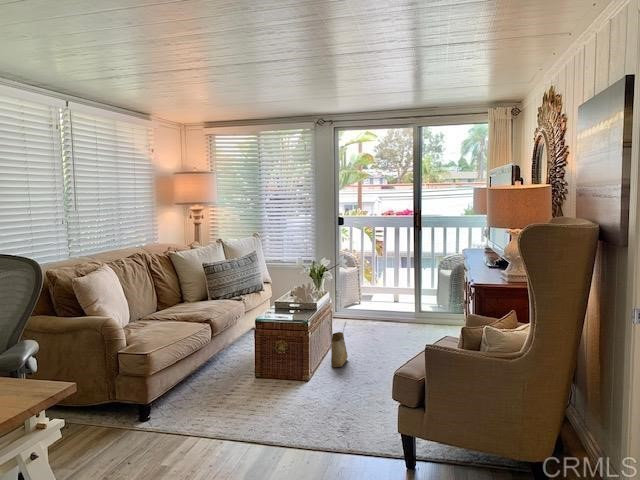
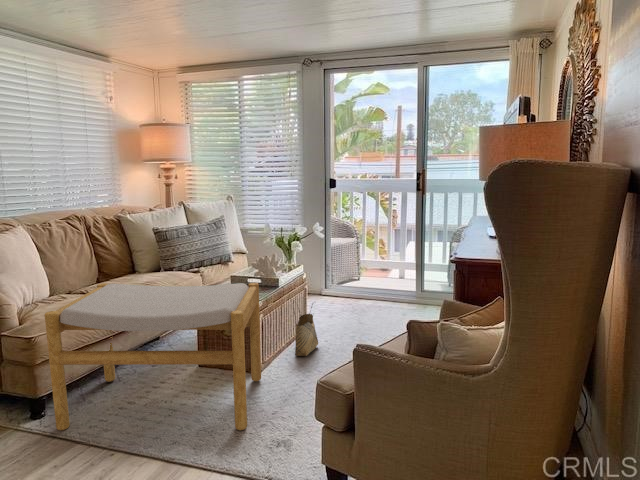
footstool: none [159,306,316,429] -> present [45,283,261,430]

